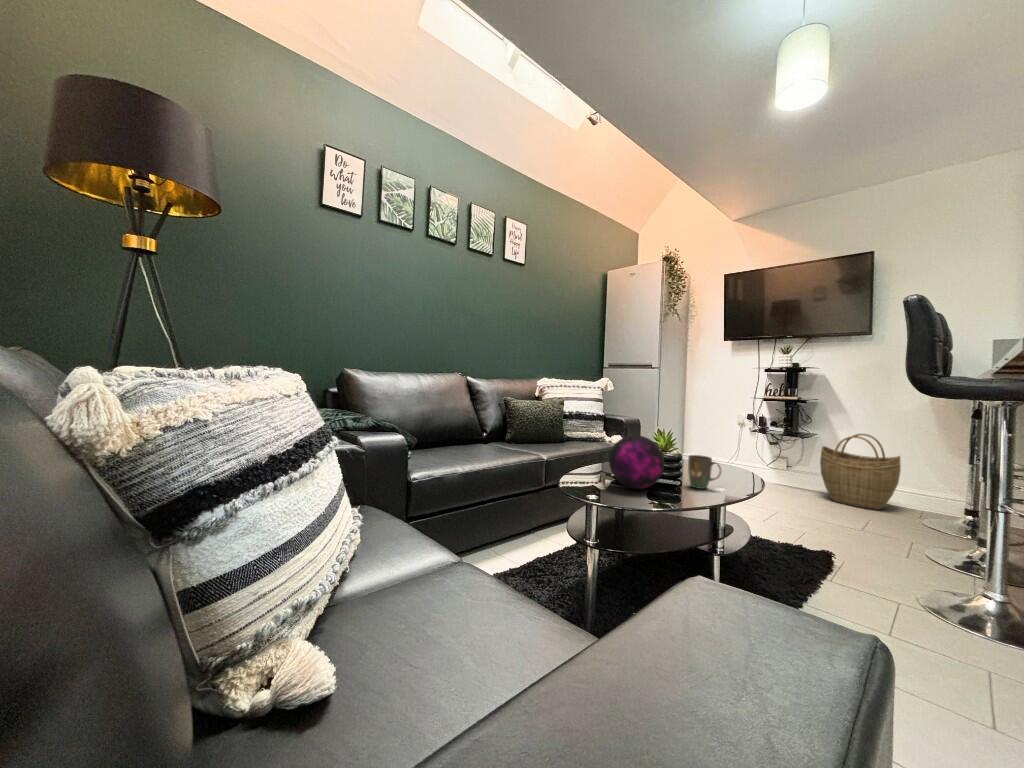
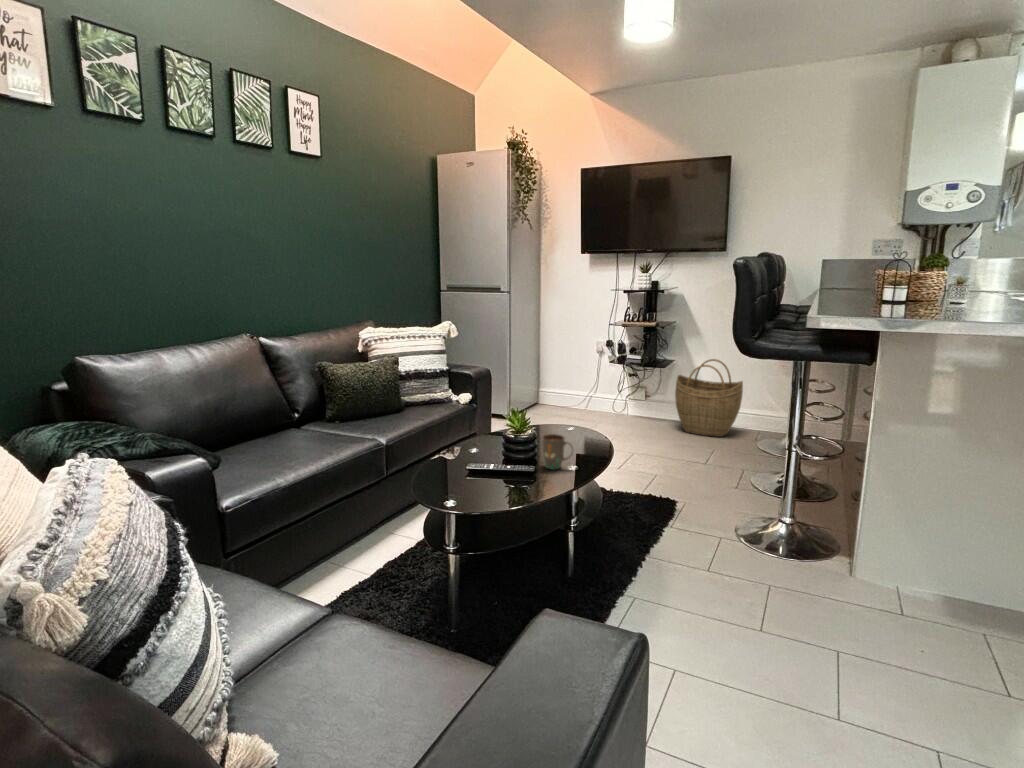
decorative orb: present [609,435,664,489] -> none [462,424,519,481]

